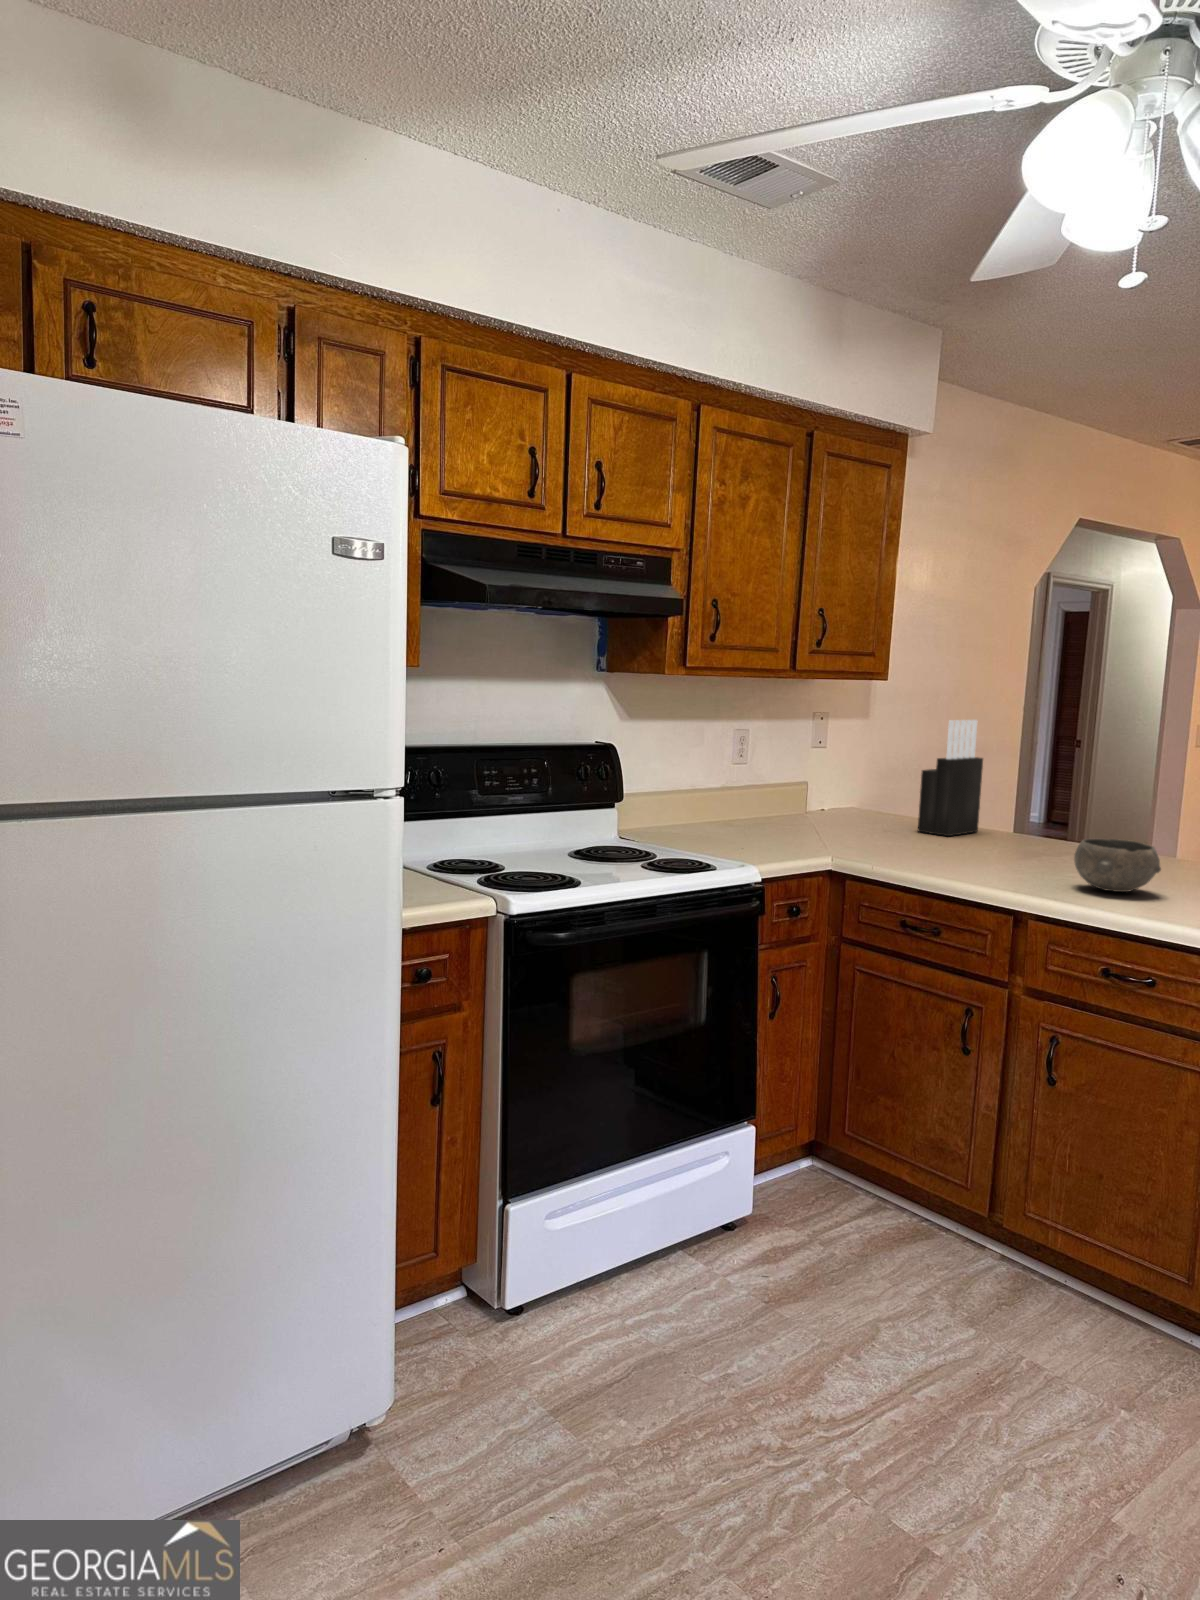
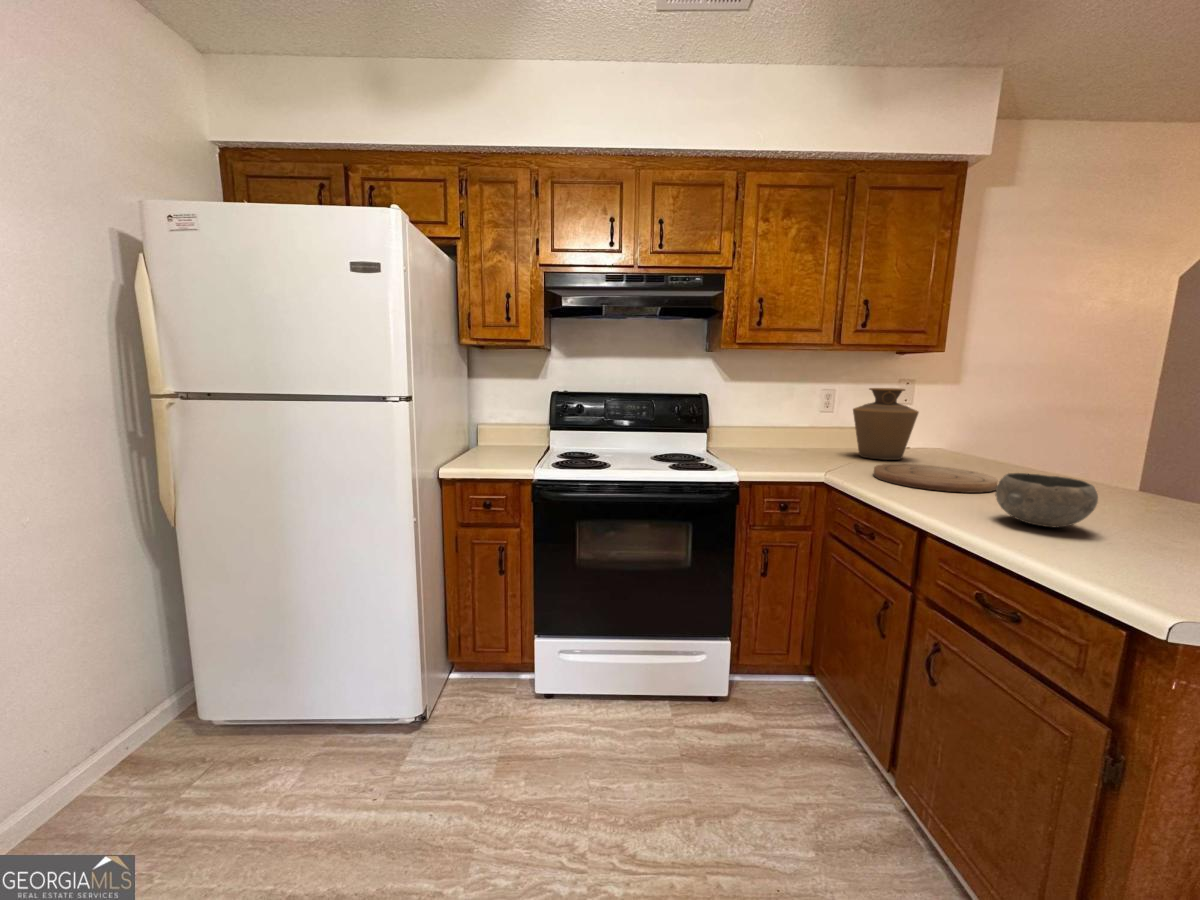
knife block: present [918,720,983,836] -> none [952,378,1026,471]
vase: none [797,731,879,831] -> present [853,388,919,460]
cutting board: none [882,835,1017,866] -> present [874,464,998,493]

